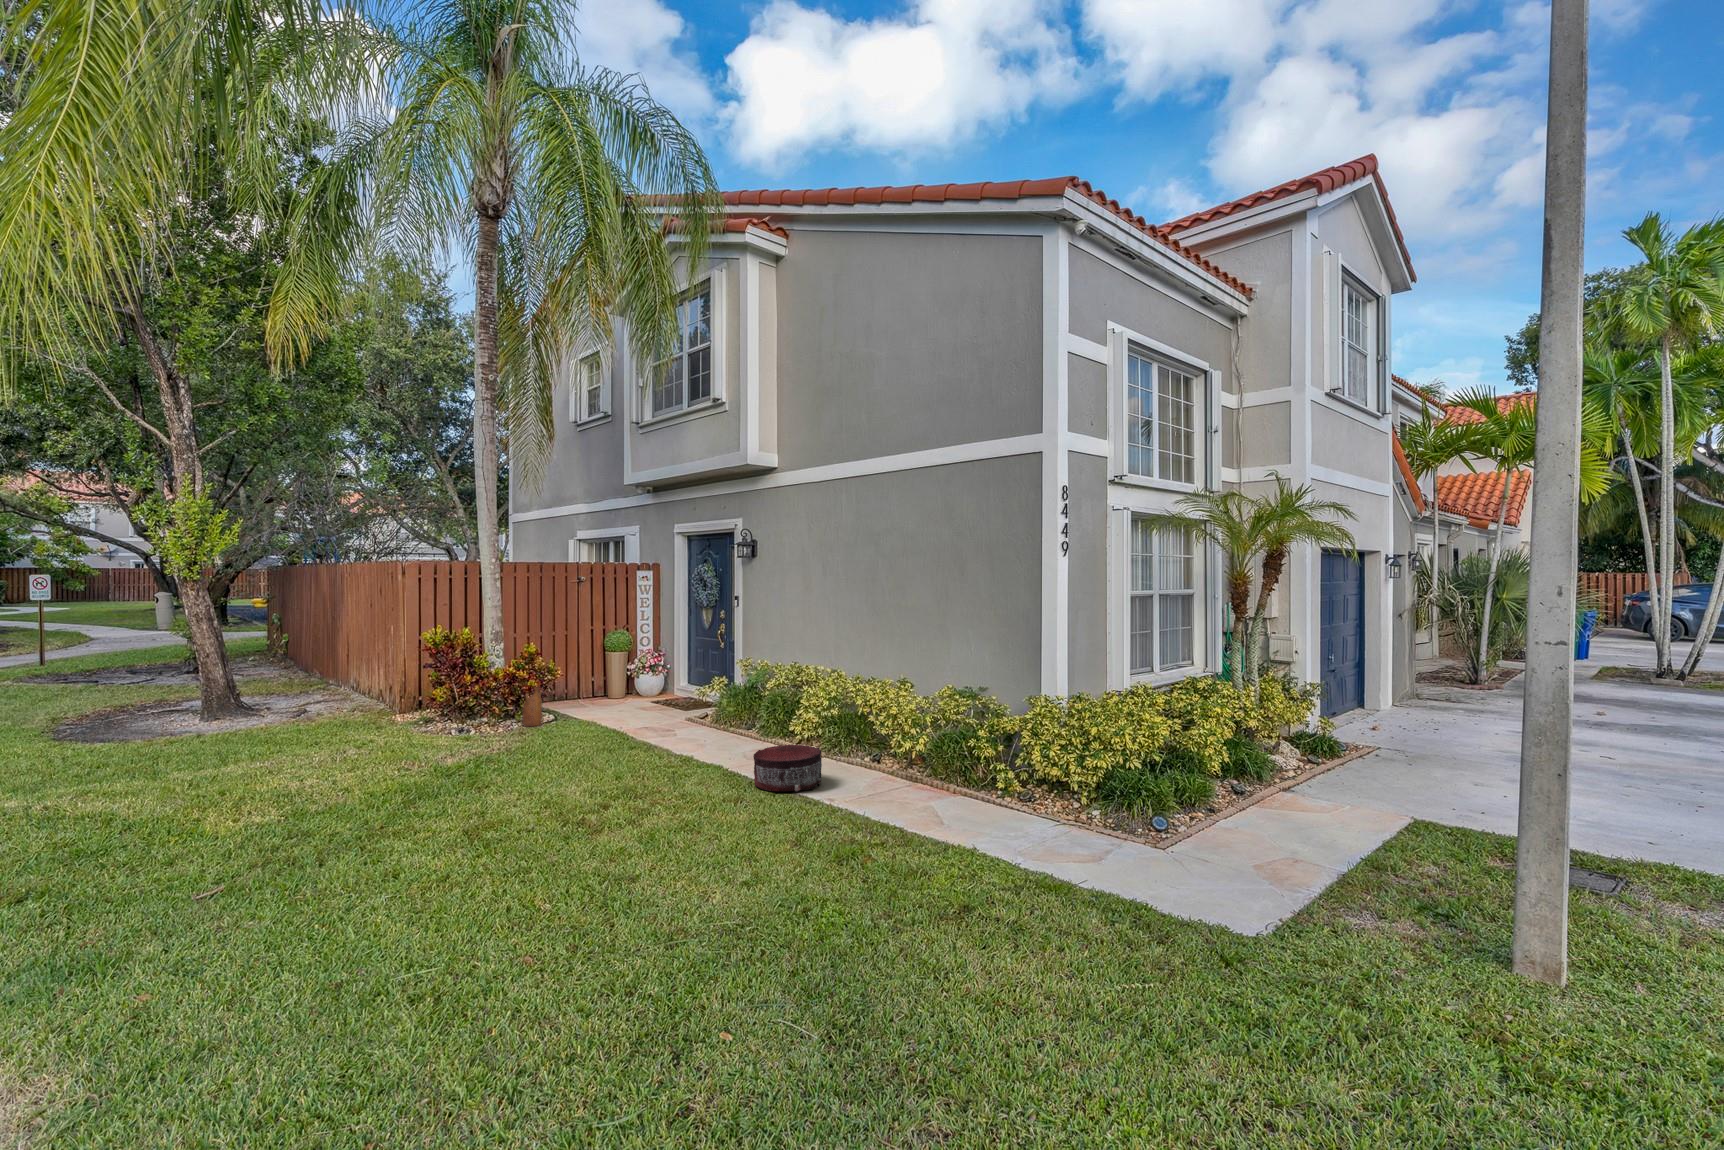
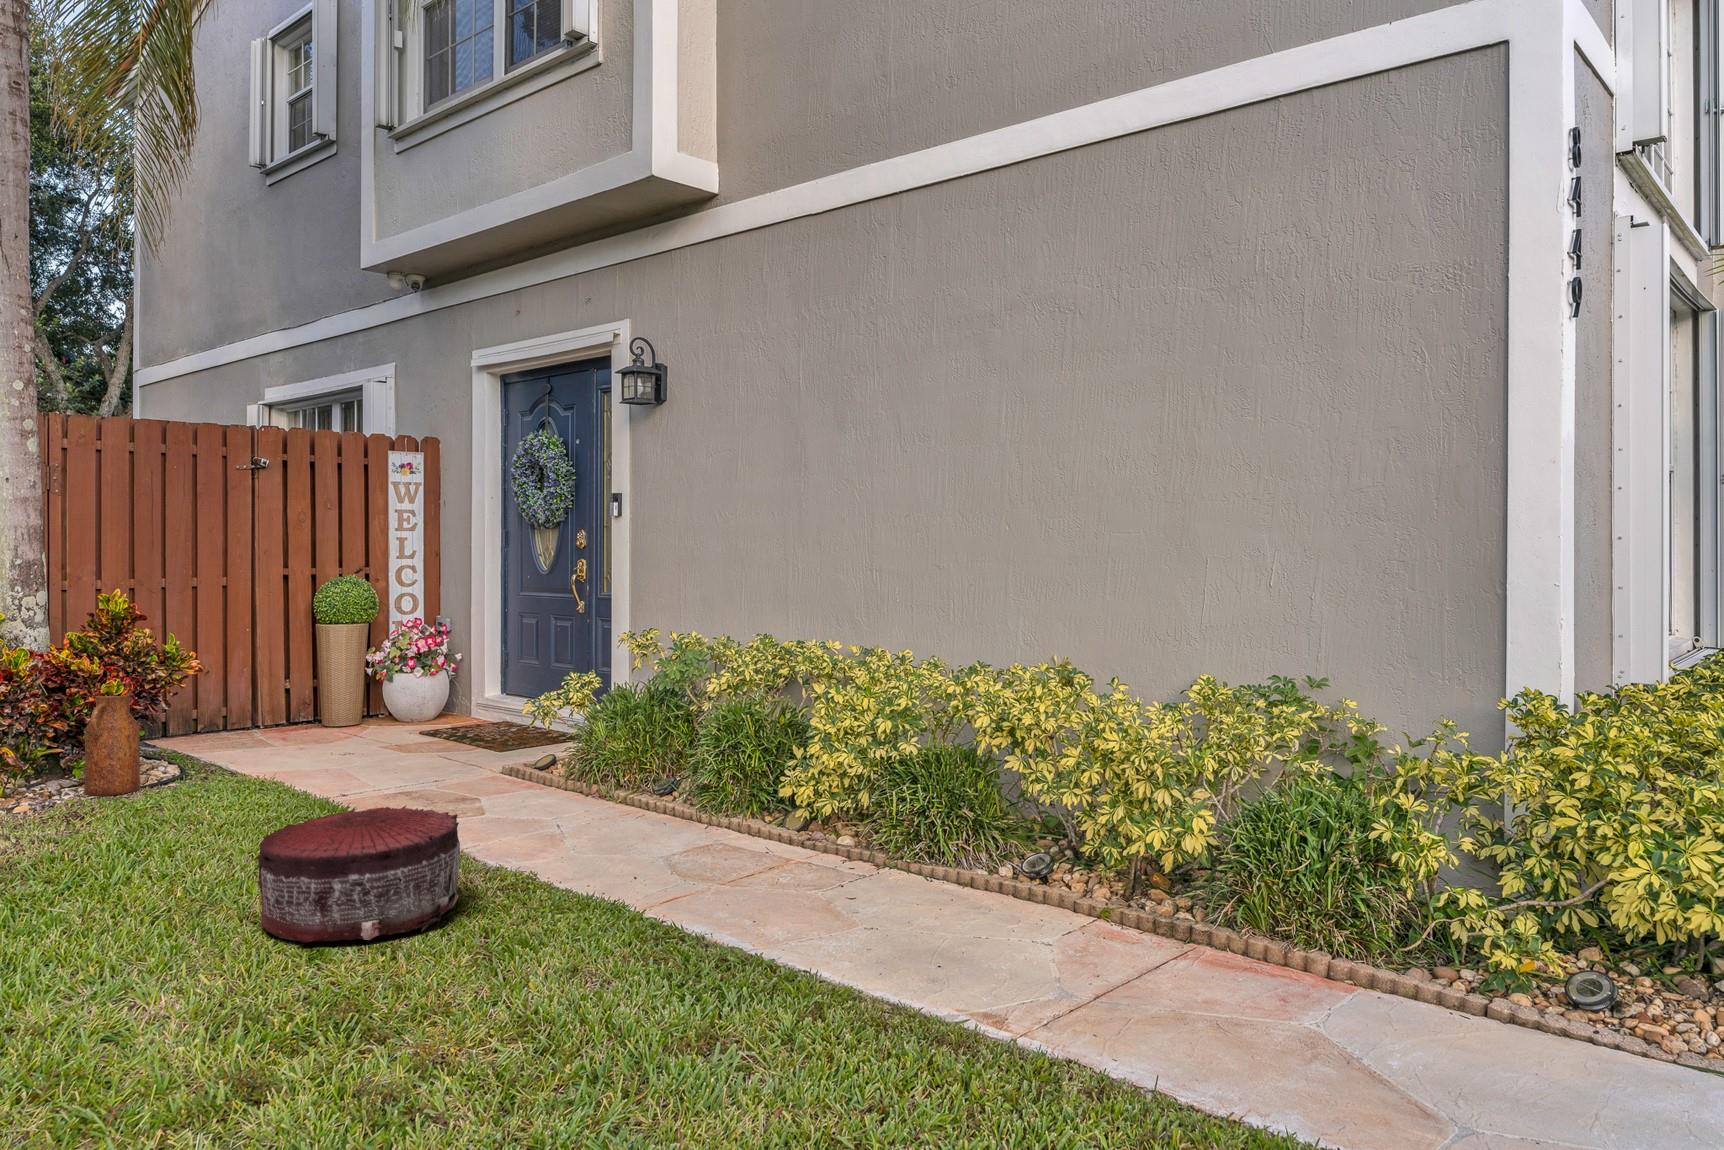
pouf: present [753,744,822,791] -> present [256,805,460,943]

